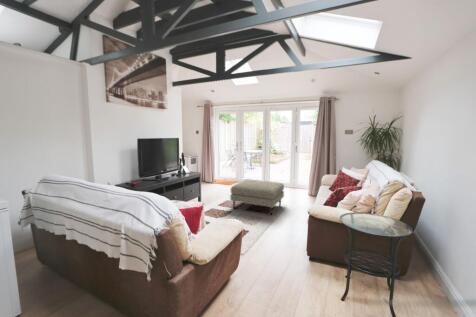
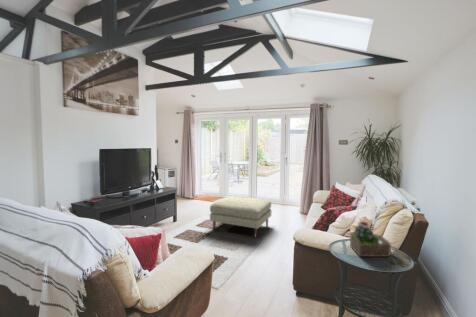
succulent plant: none [357,198,393,228] -> present [350,222,391,257]

